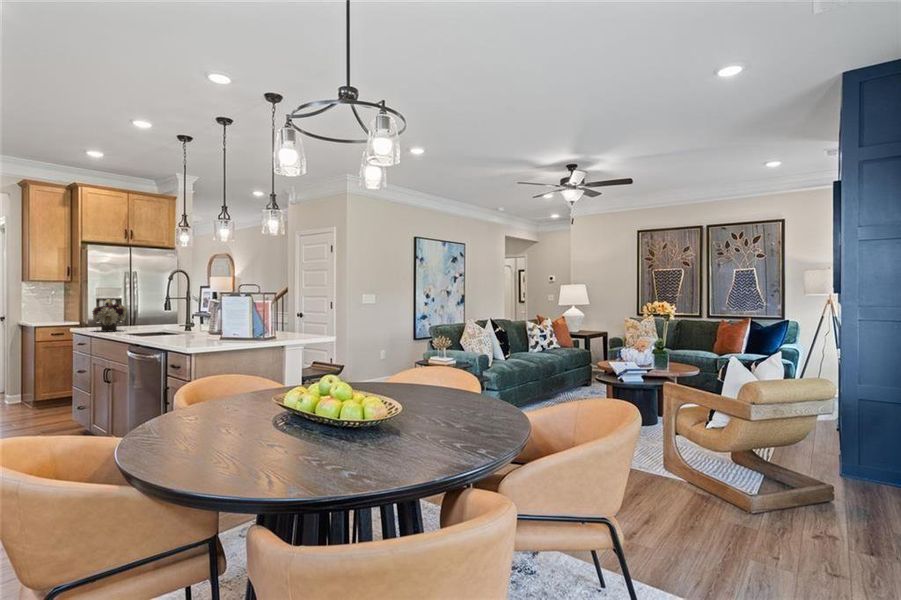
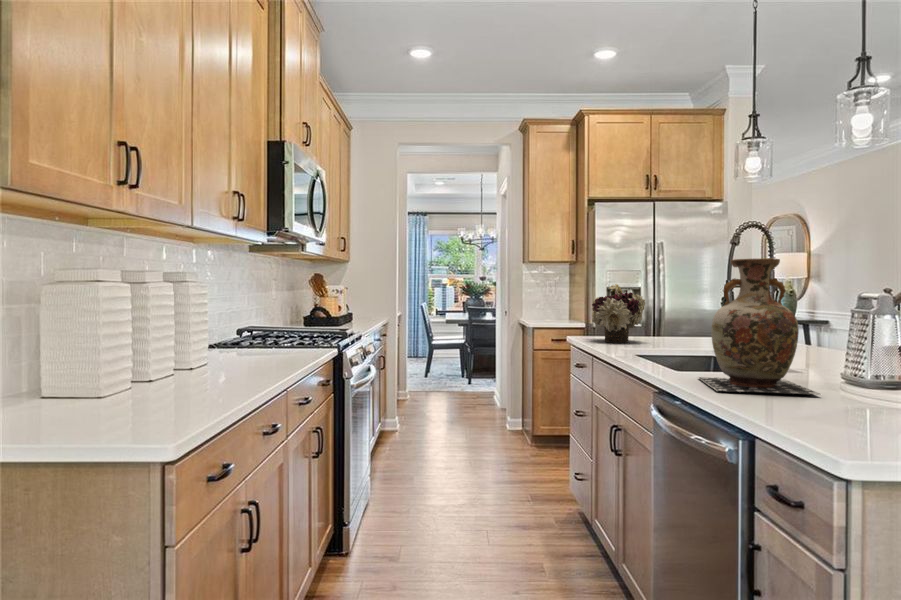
vase: none [153,295,196,342] -> present [699,258,820,394]

